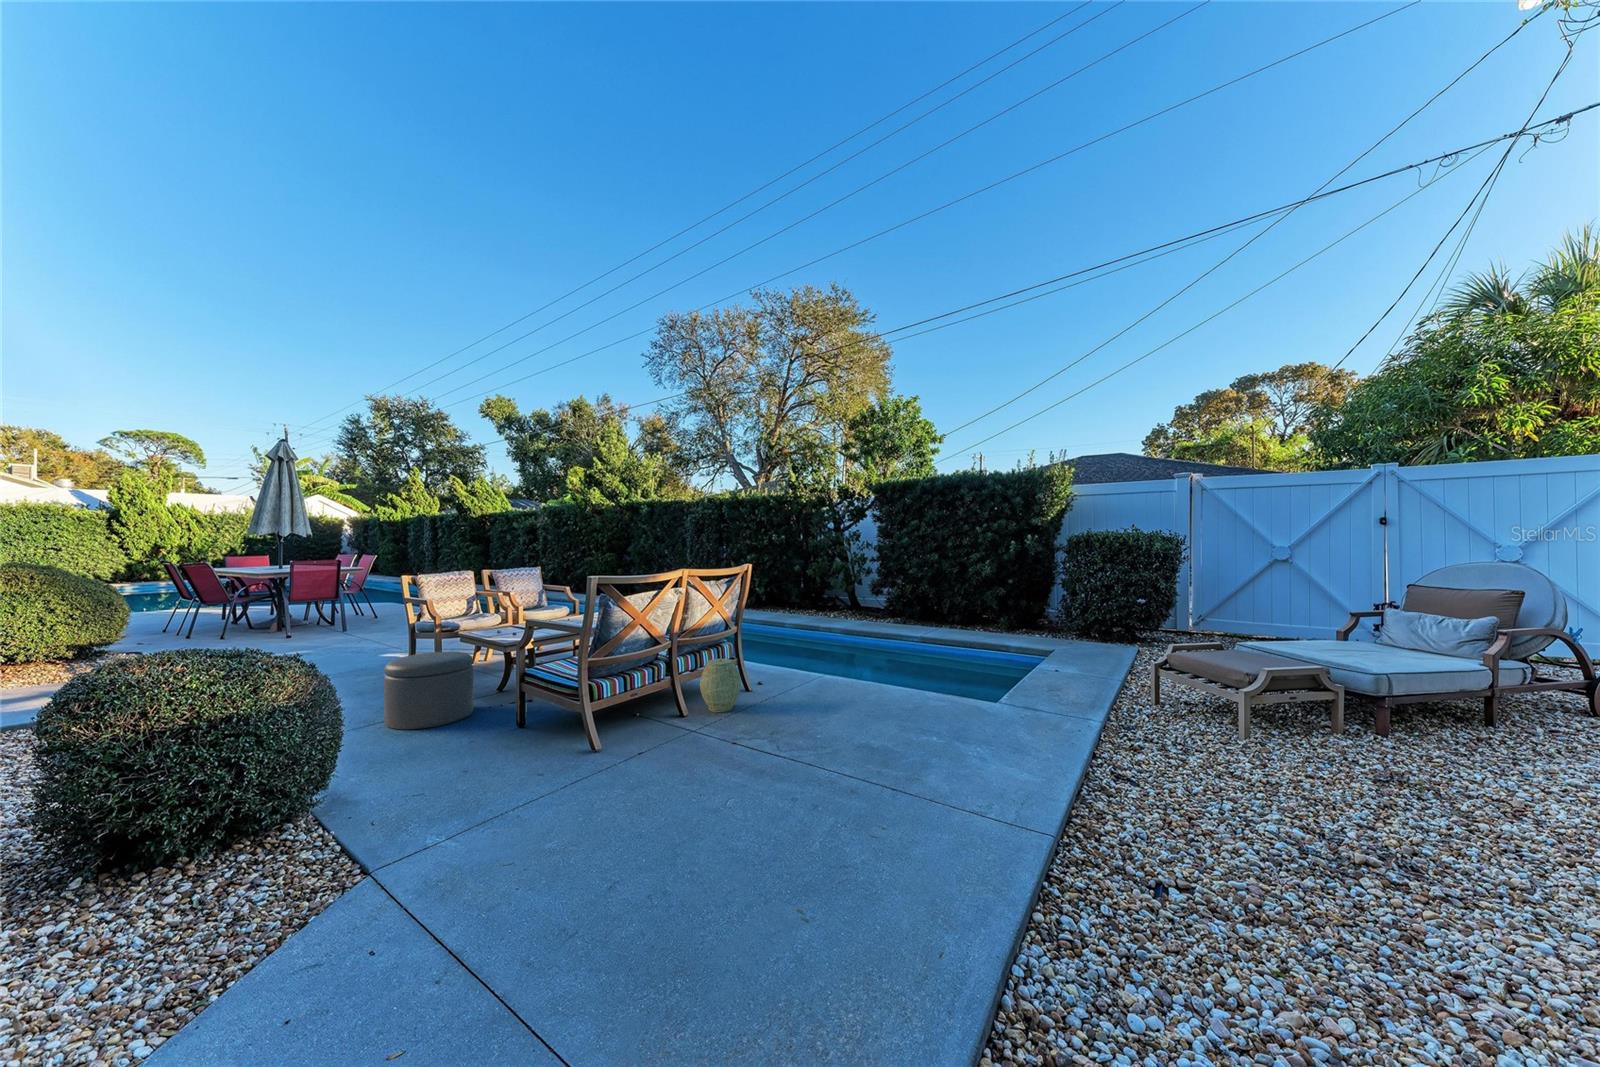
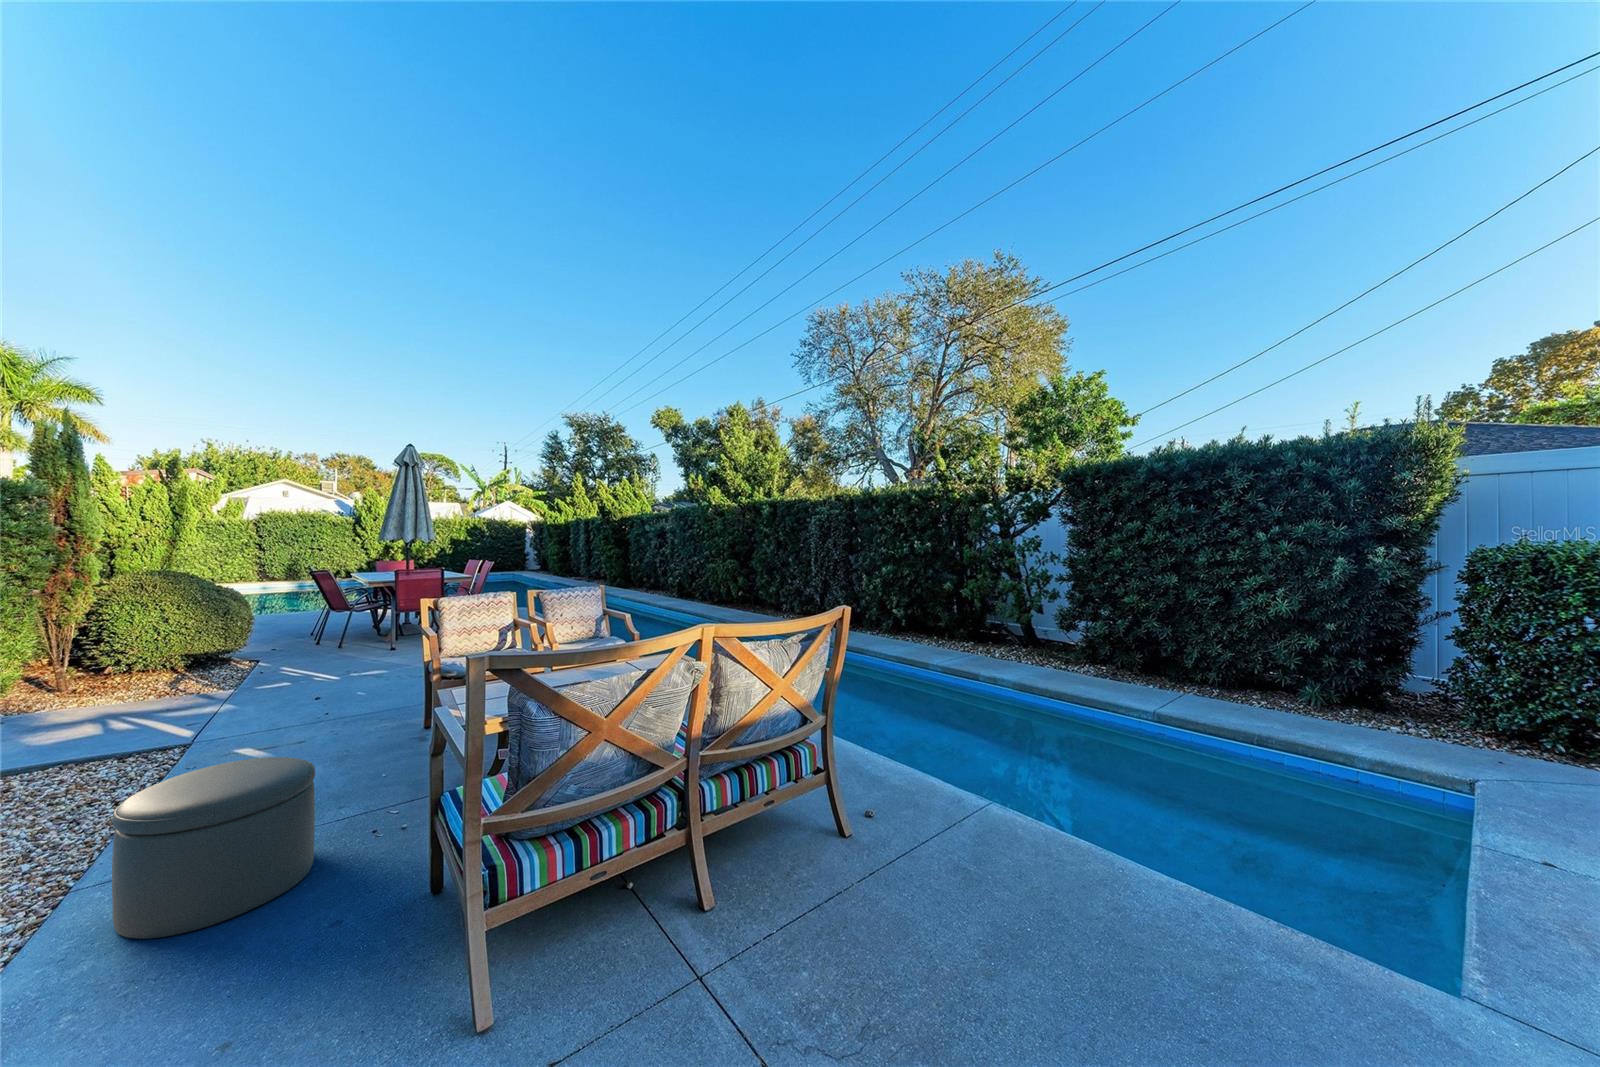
woven basket: present [700,659,741,712] -> none [681,842,778,994]

